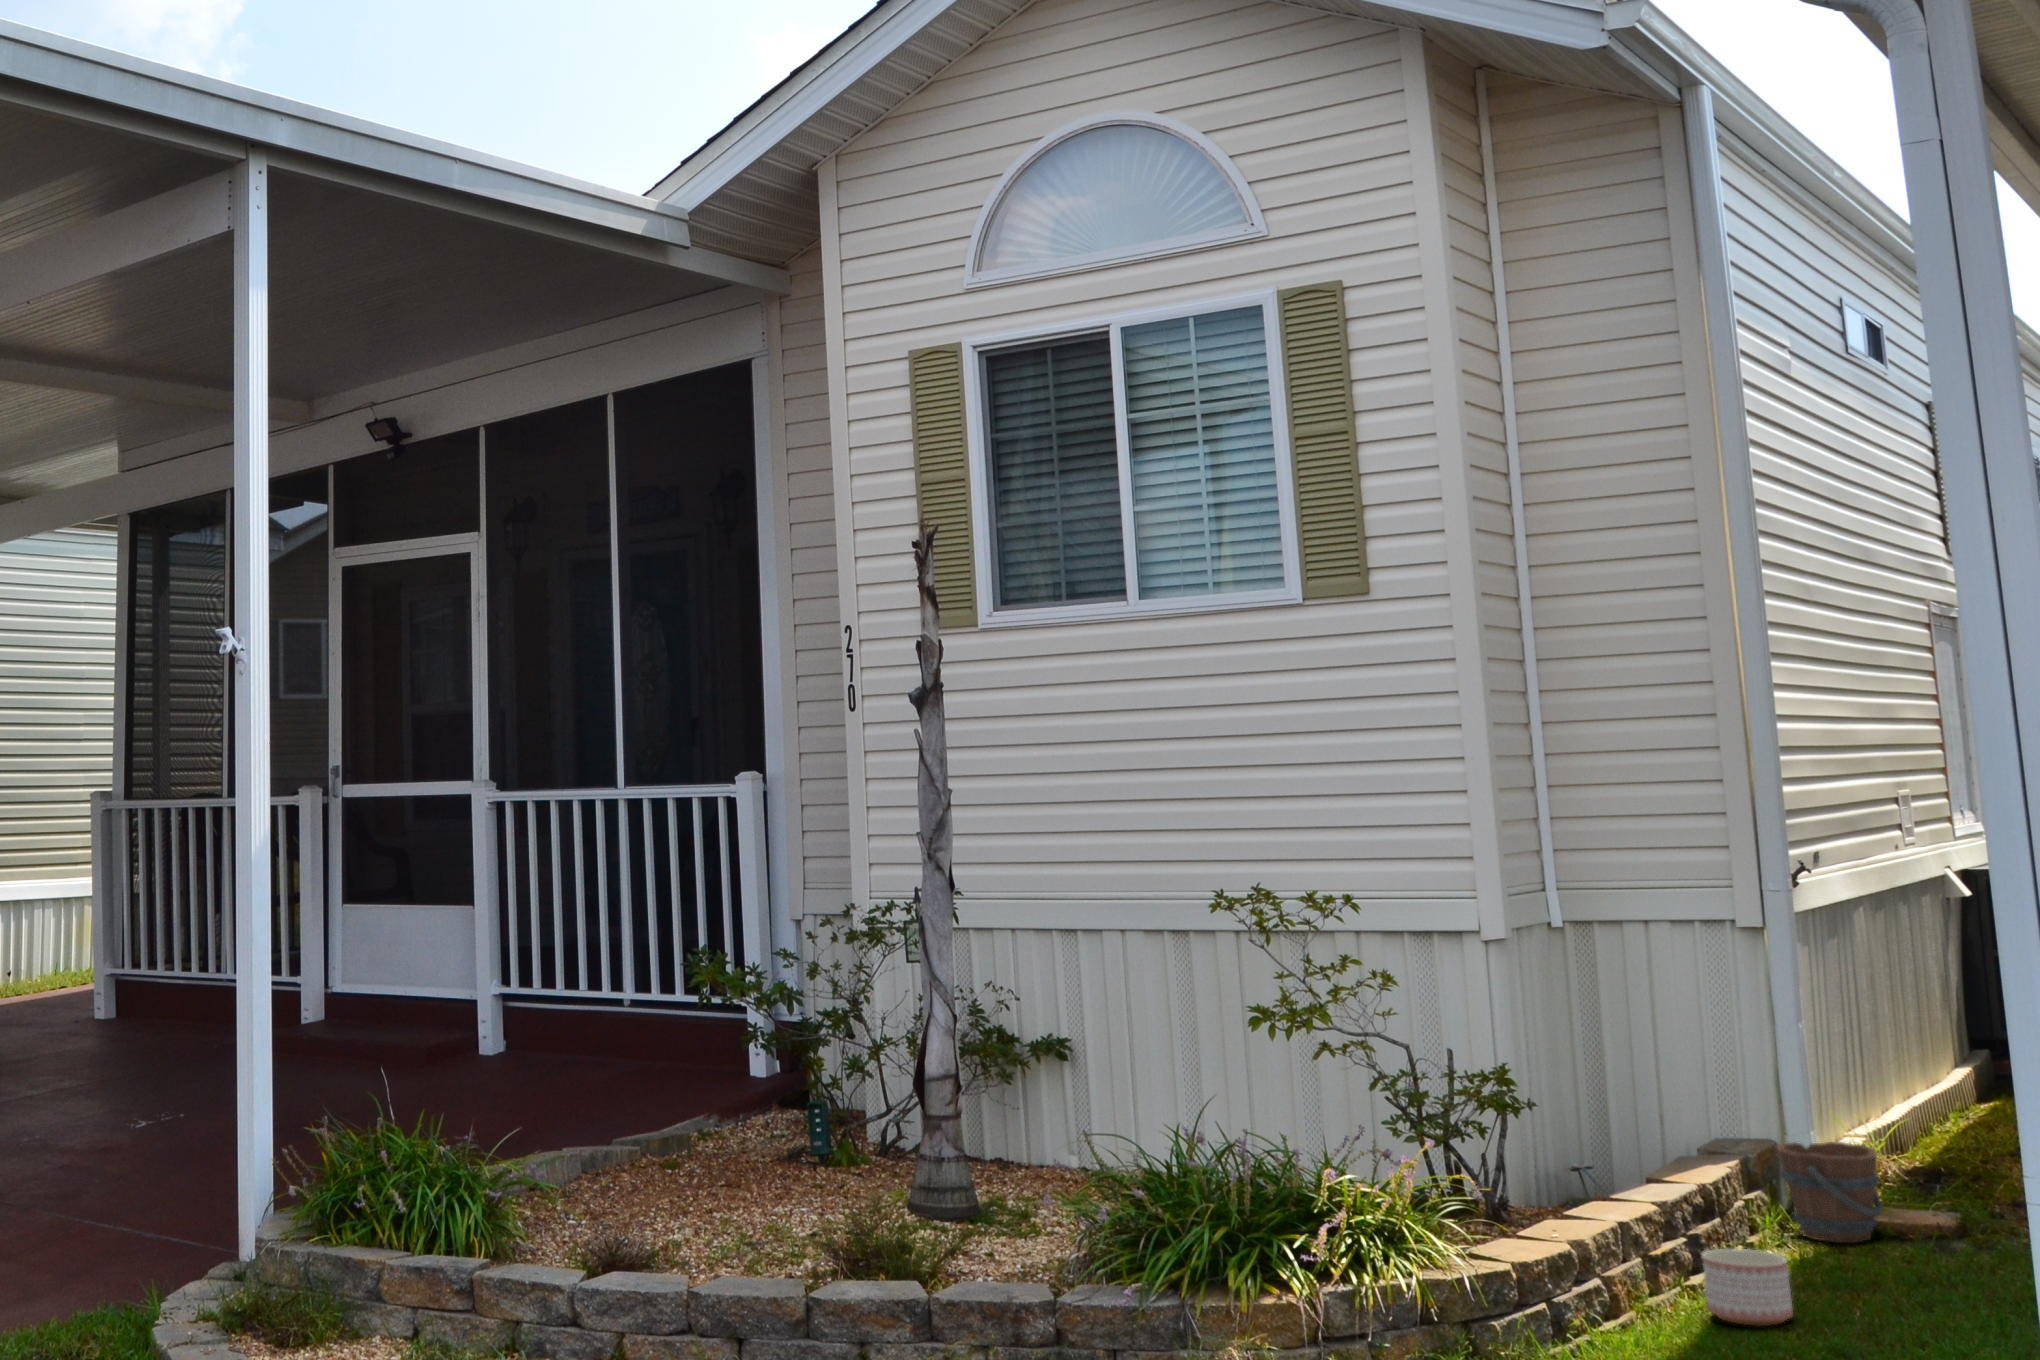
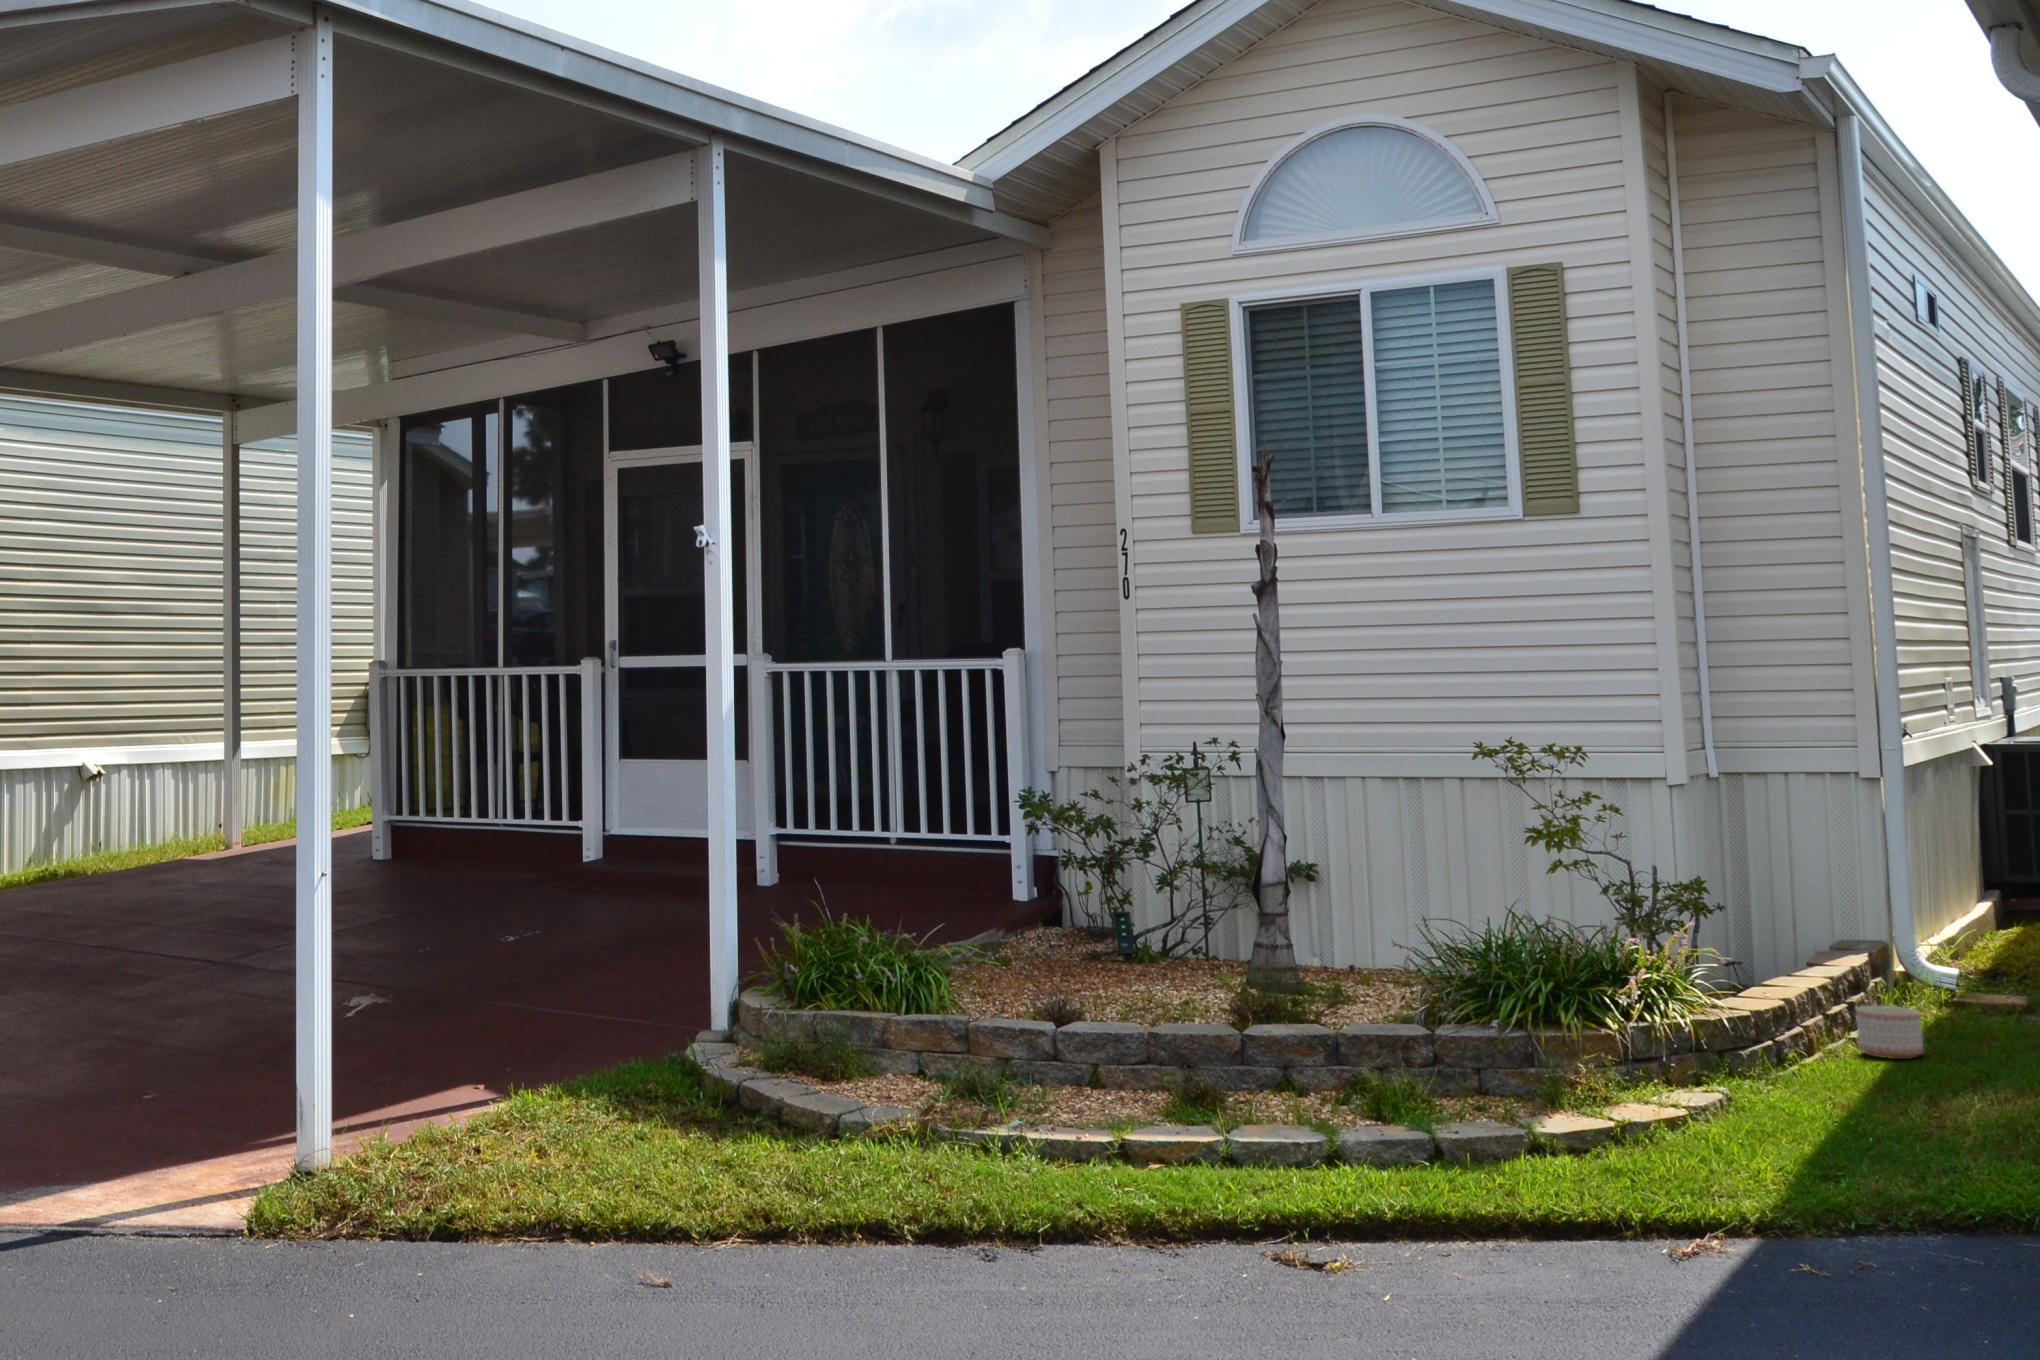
bucket: present [1777,1142,1882,1243] -> none [1886,938,1968,1012]

